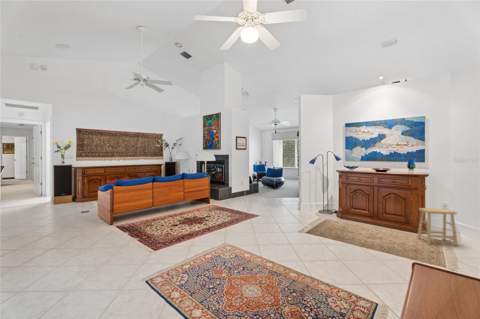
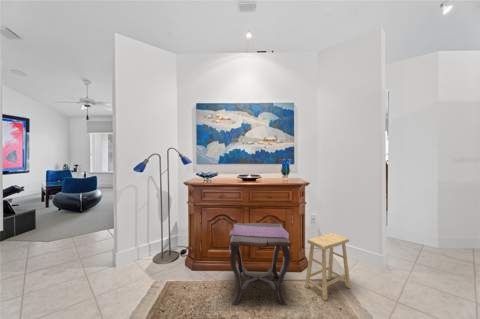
side table: none [361,195,404,239] -> present [229,223,291,305]

